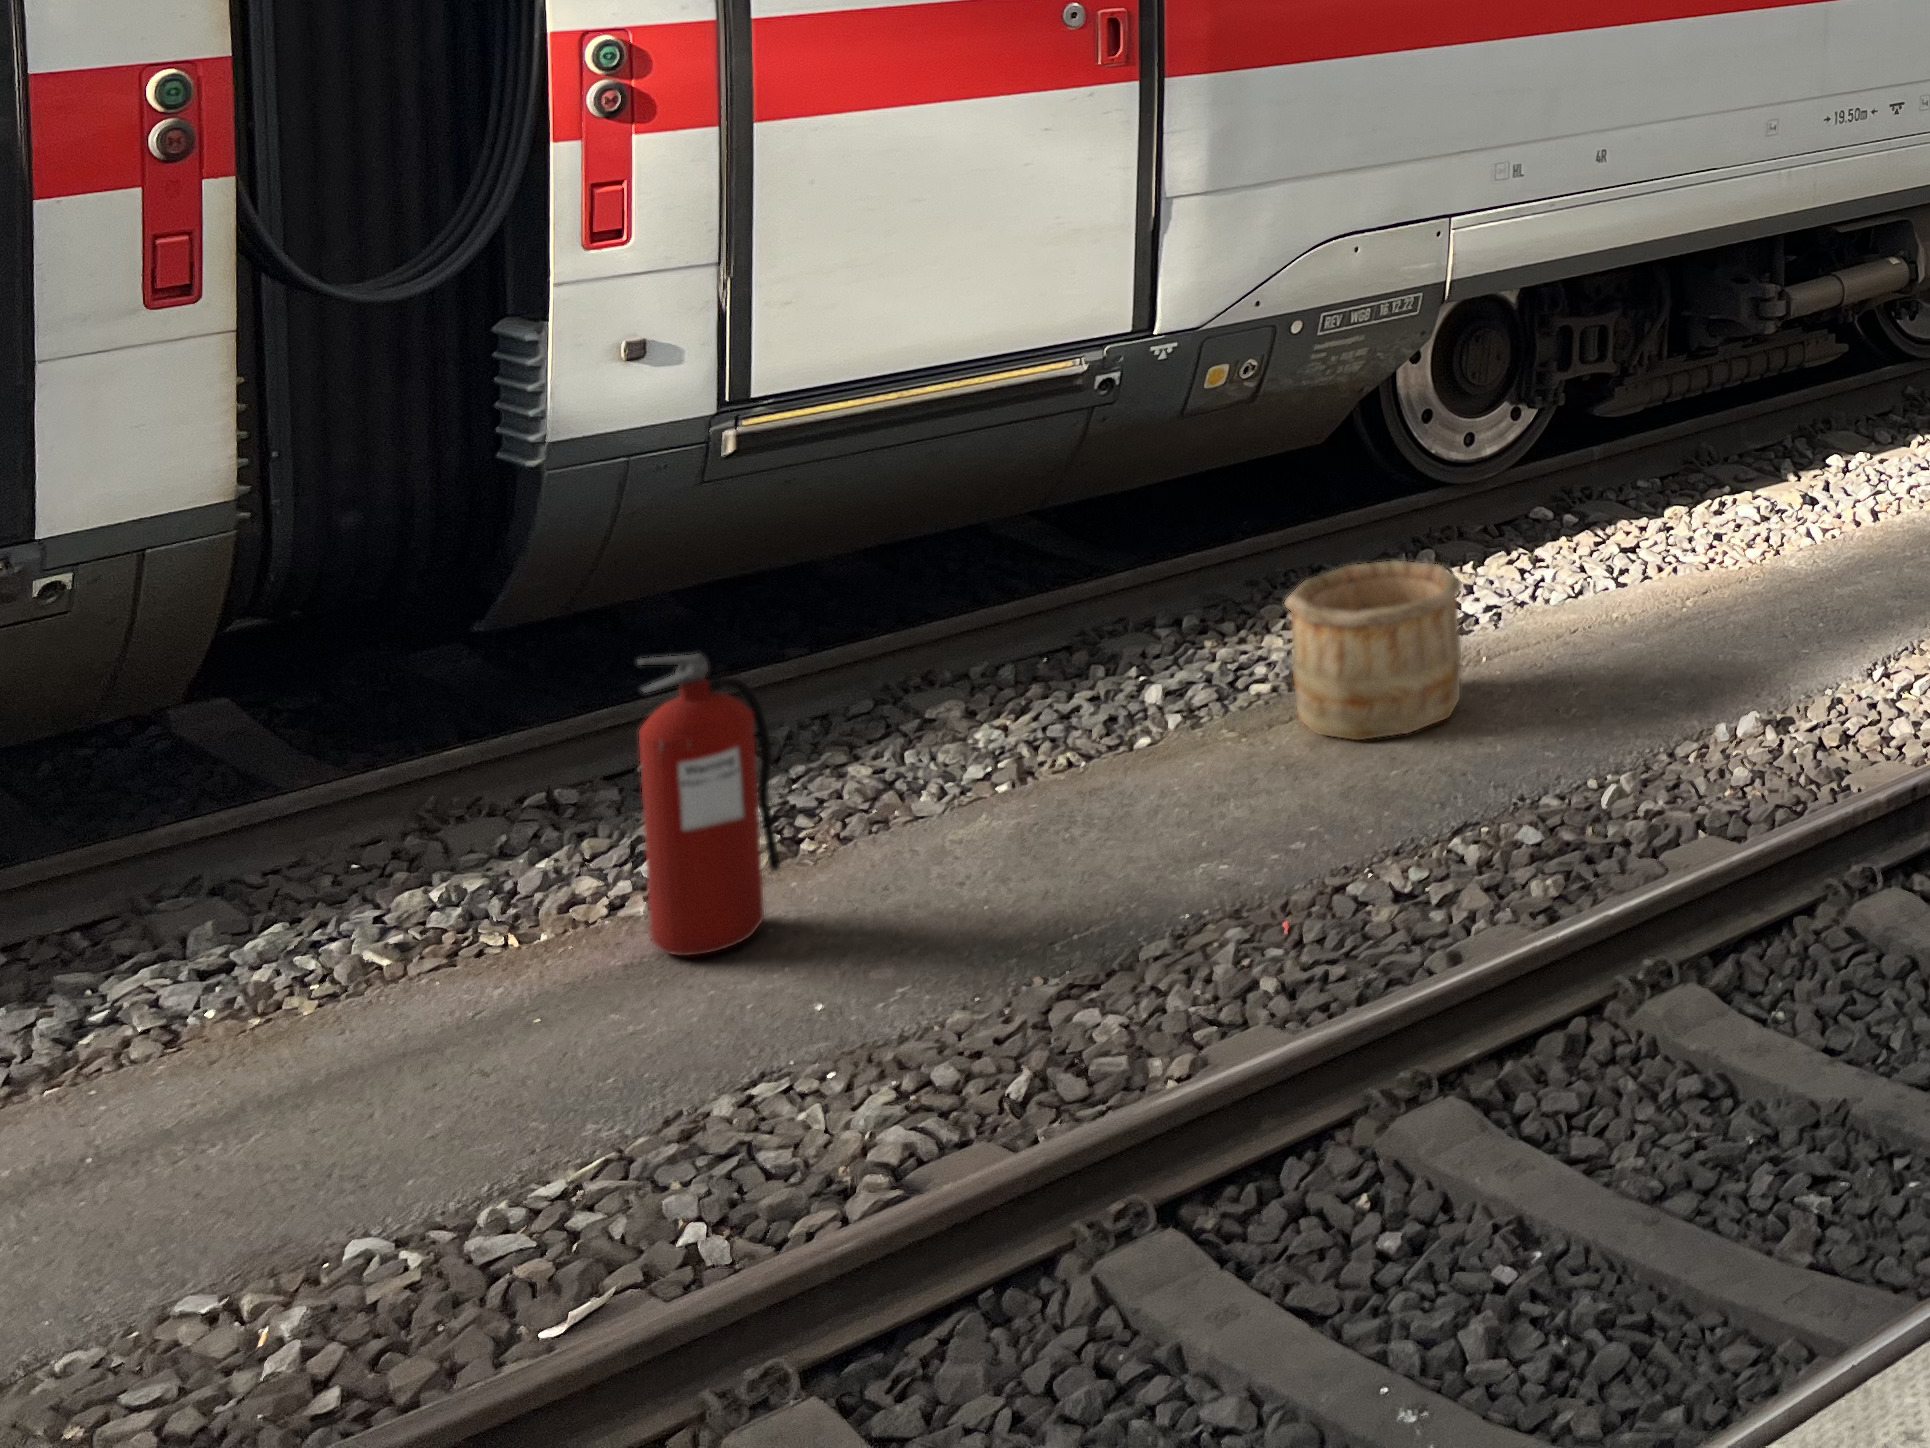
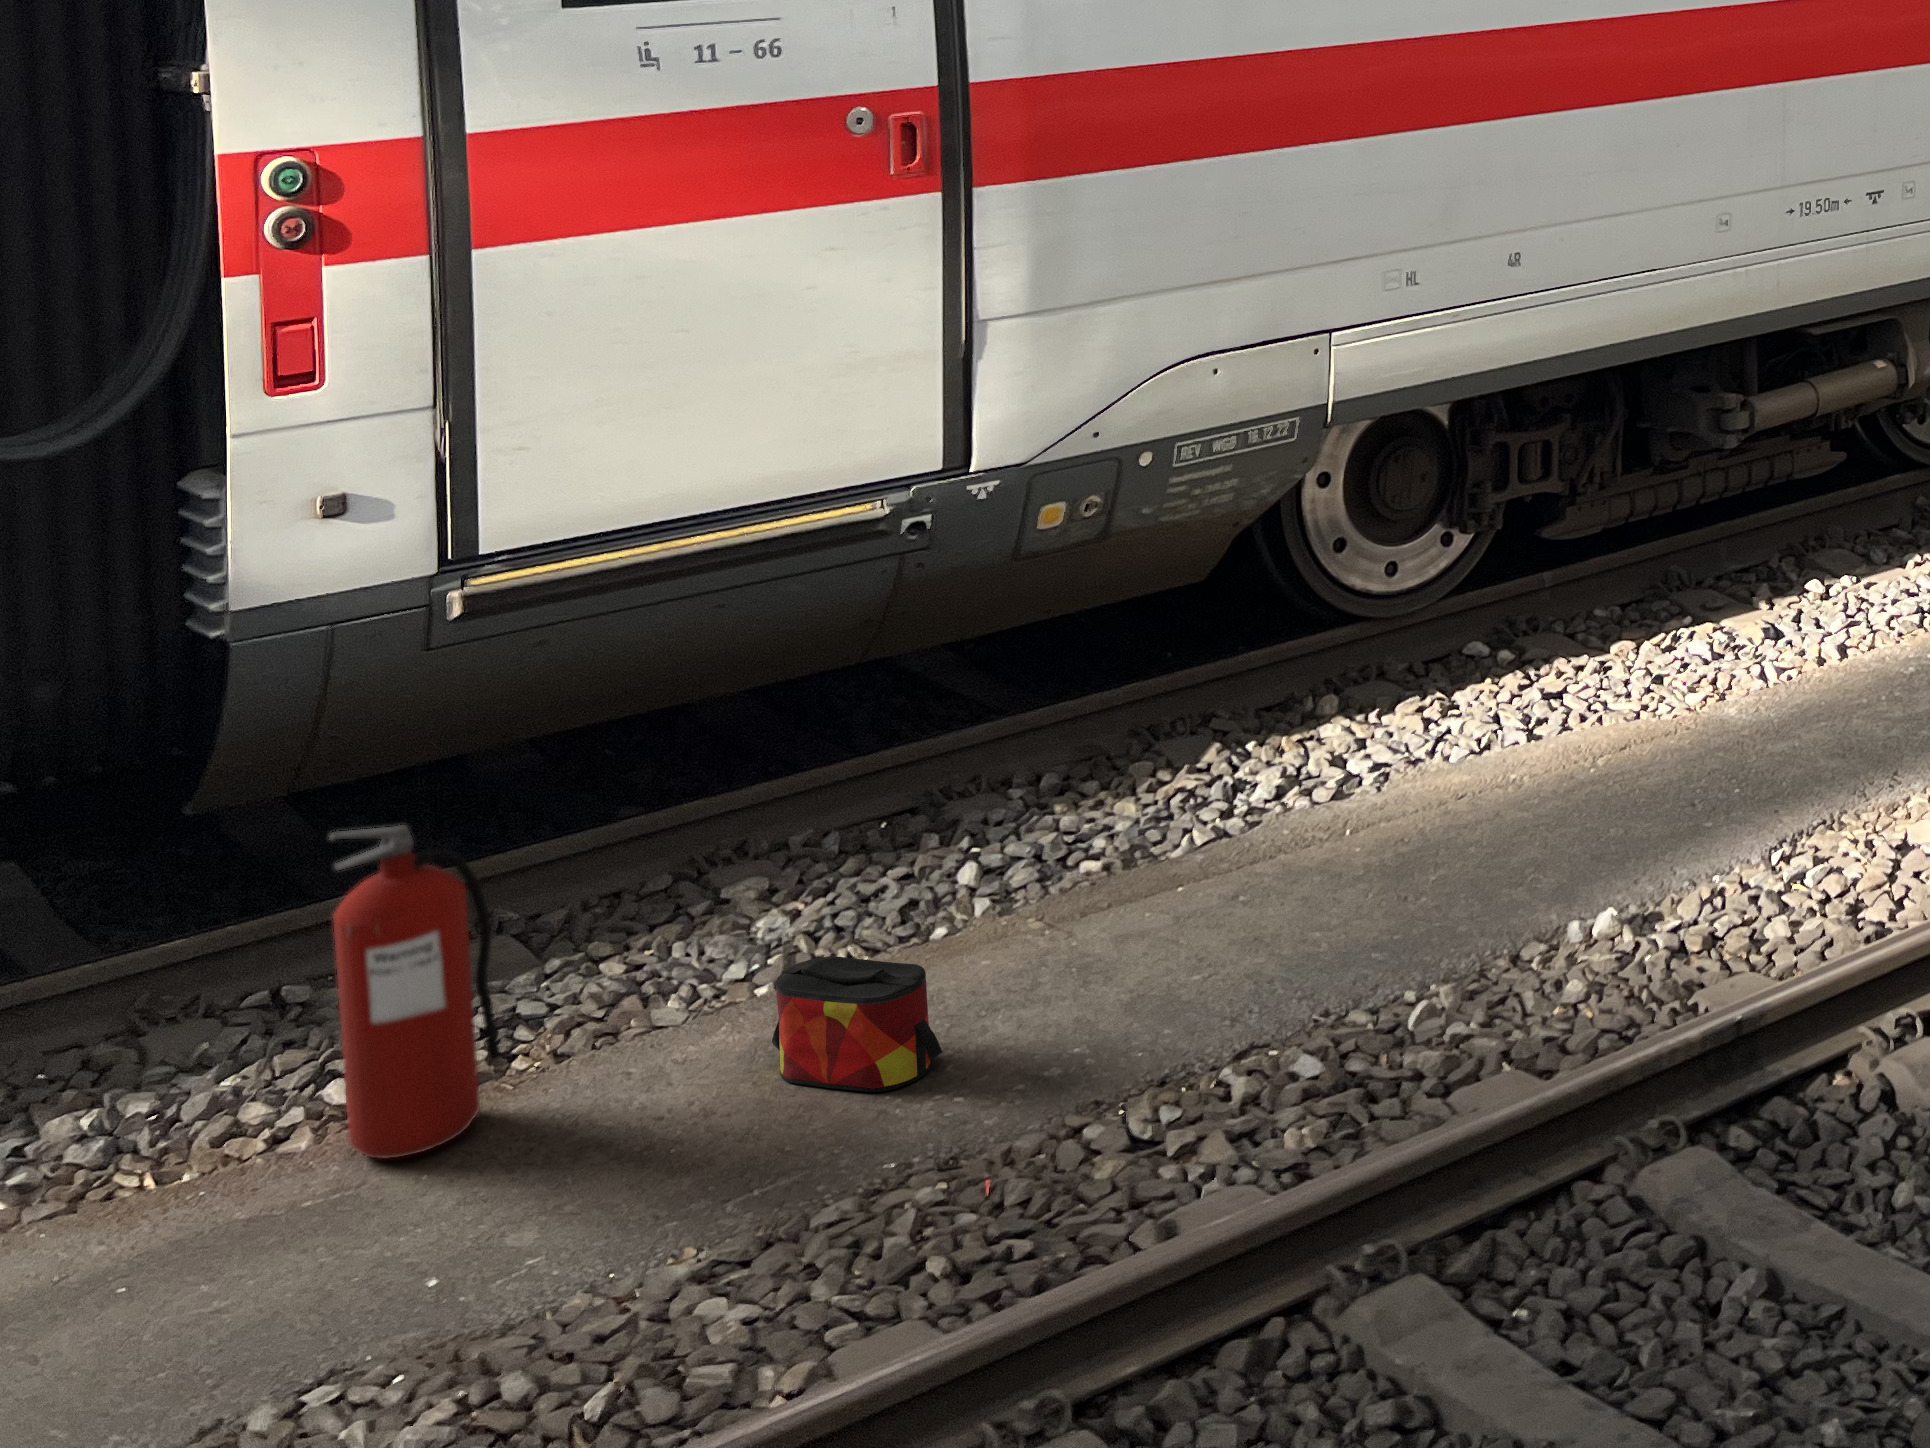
wooden bucket: present [1285,560,1461,740] -> none [1132,697,1327,904]
bag: none [1016,775,1181,889] -> present [772,956,942,1092]

